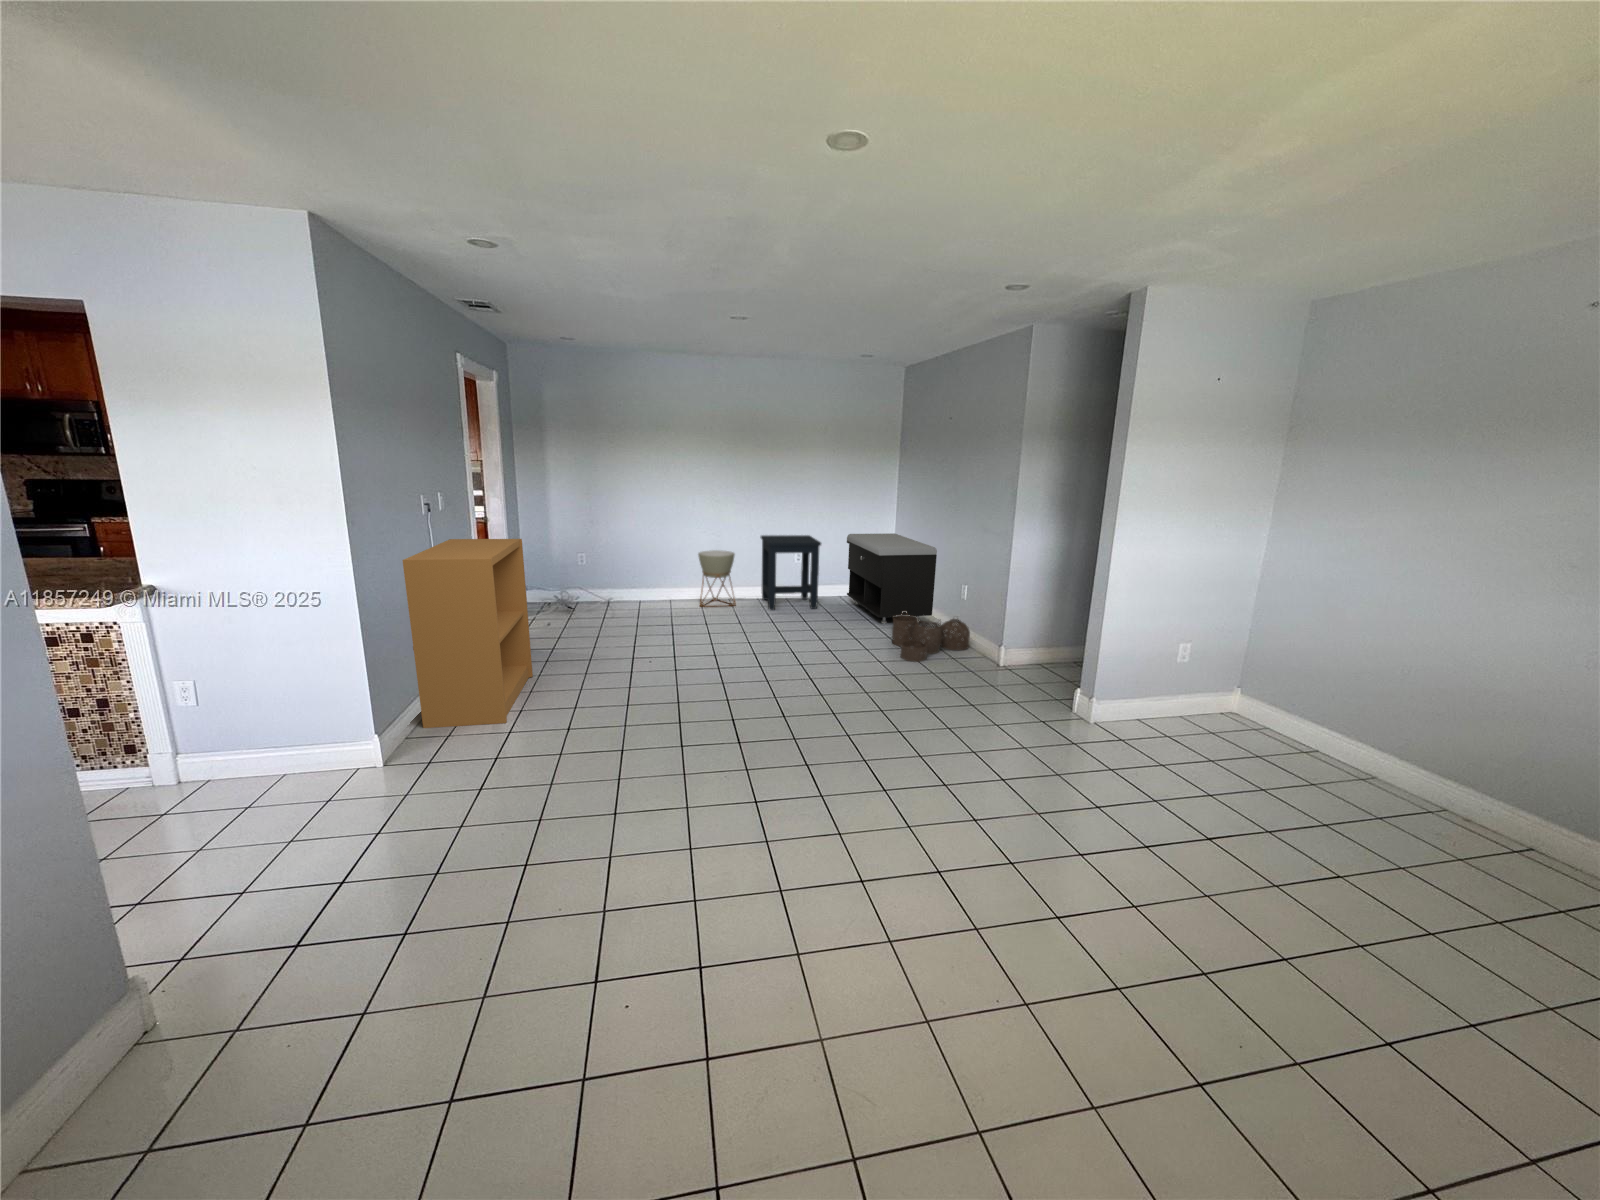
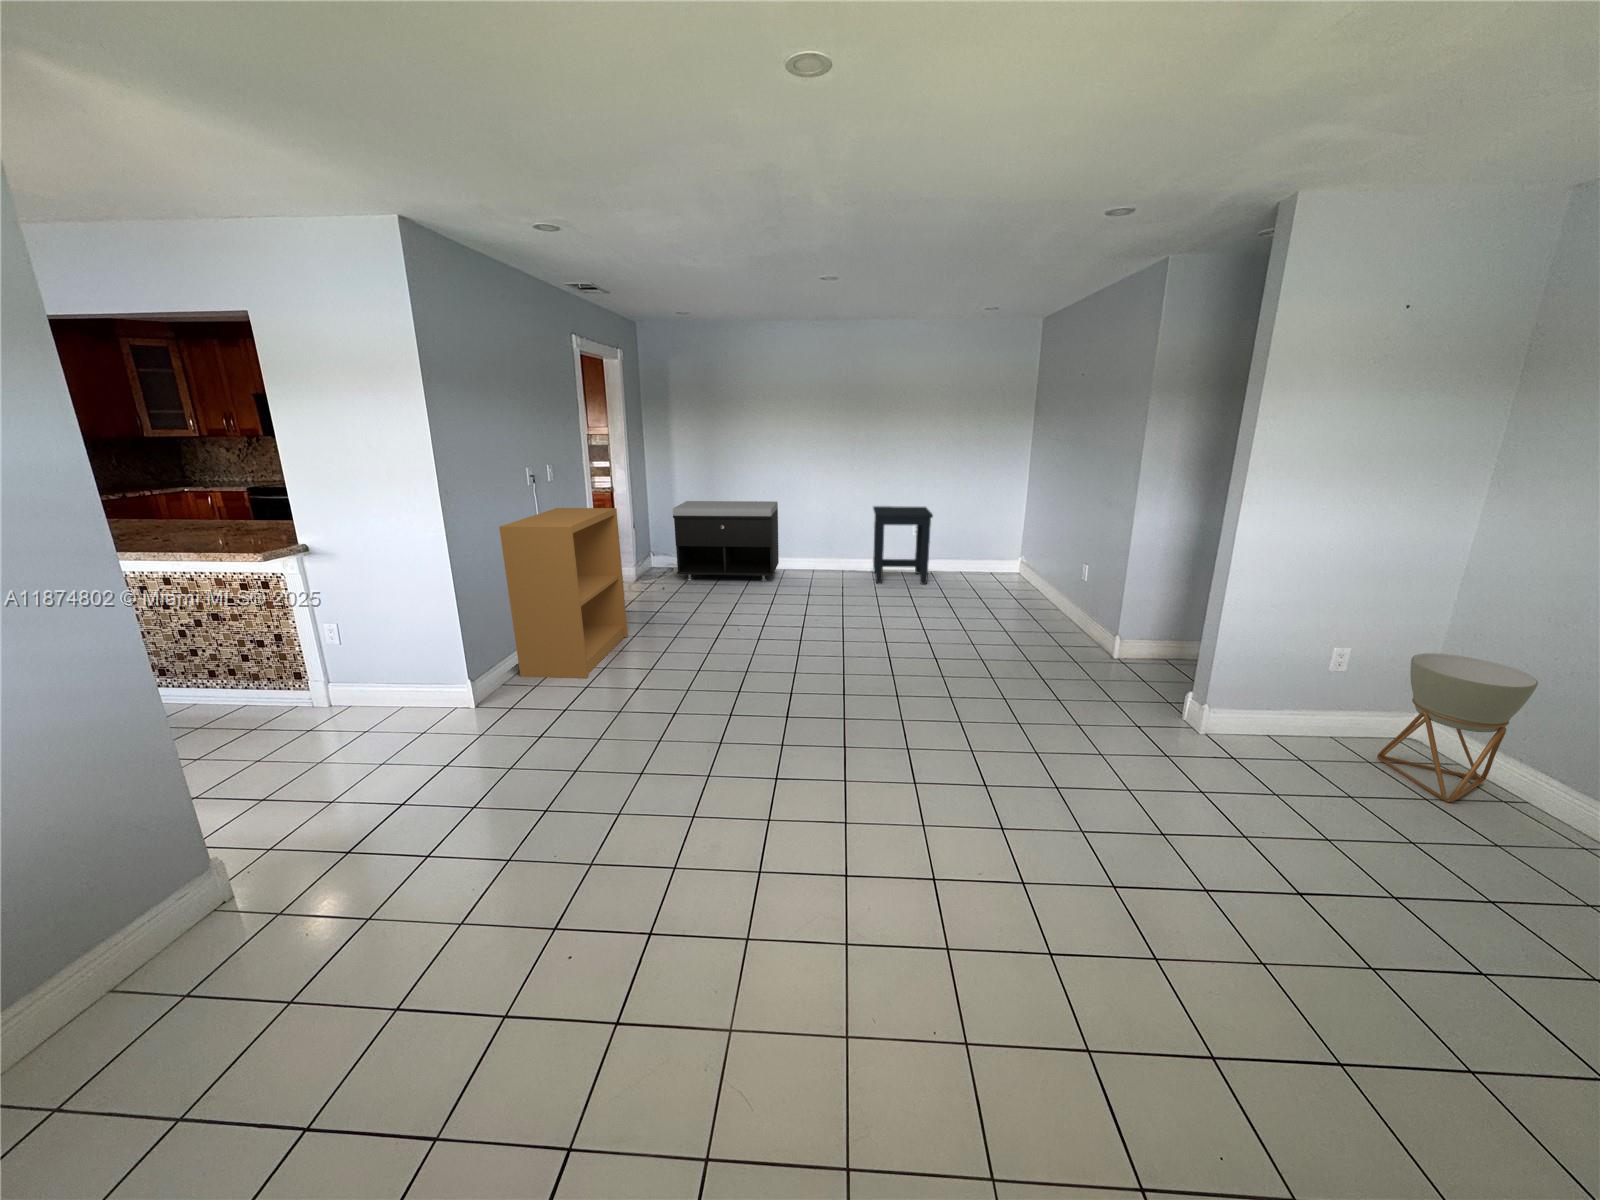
storage bench: present [847,533,937,623] -> present [673,501,779,582]
planter: present [698,550,736,607] -> present [1377,653,1538,802]
woven basket: present [892,615,970,662] -> none [994,591,1085,647]

